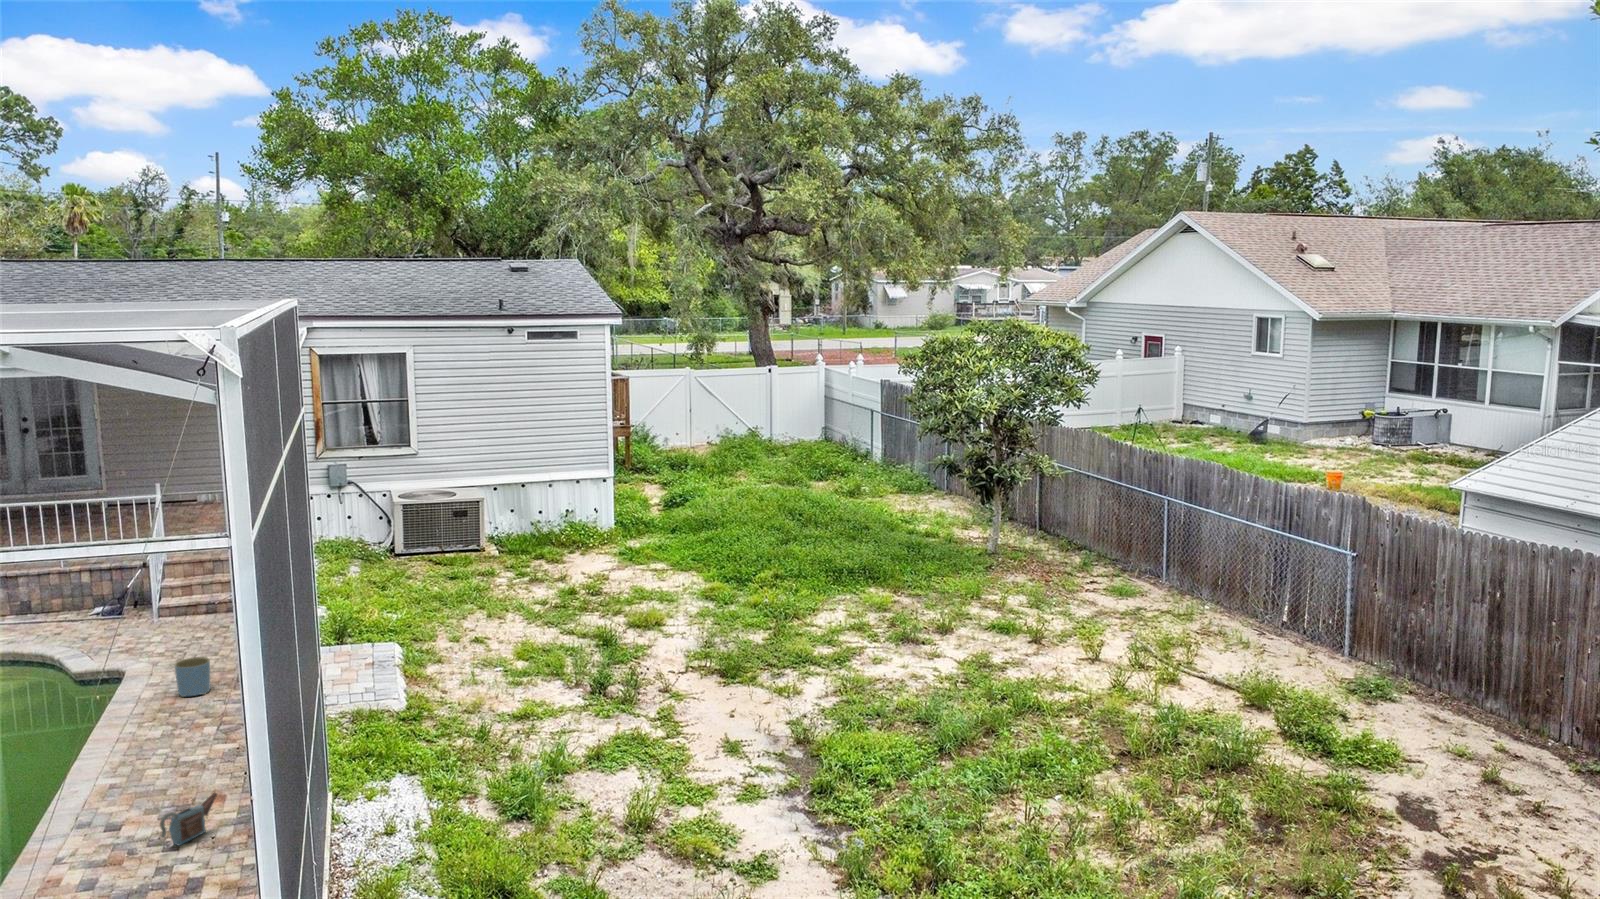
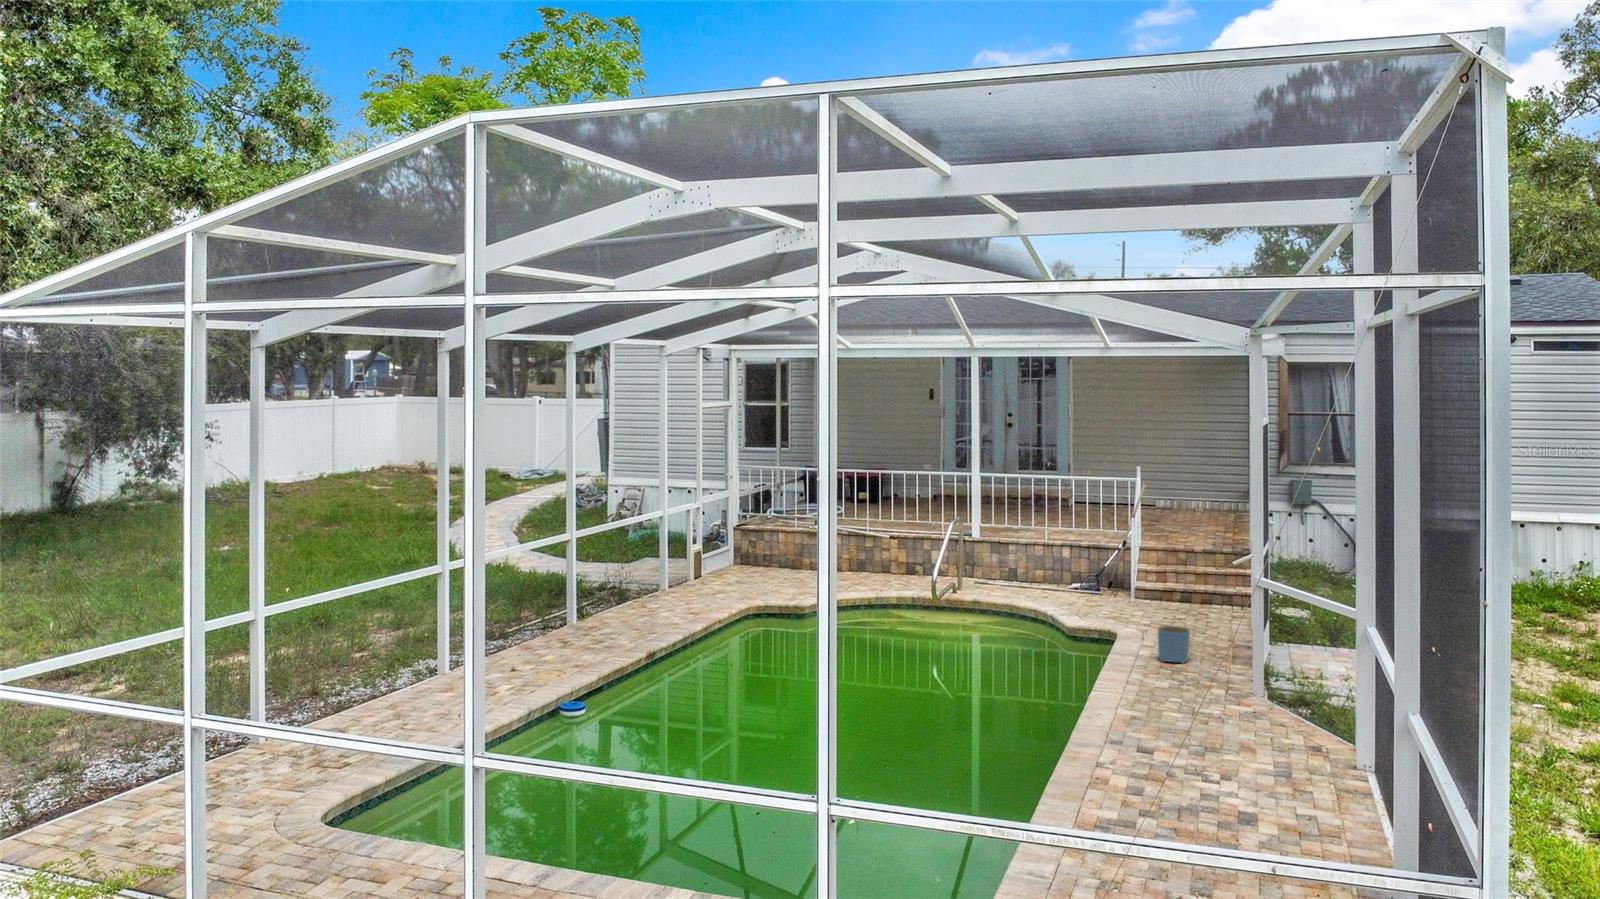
watering can: present [160,793,217,845] -> none [1167,725,1217,766]

